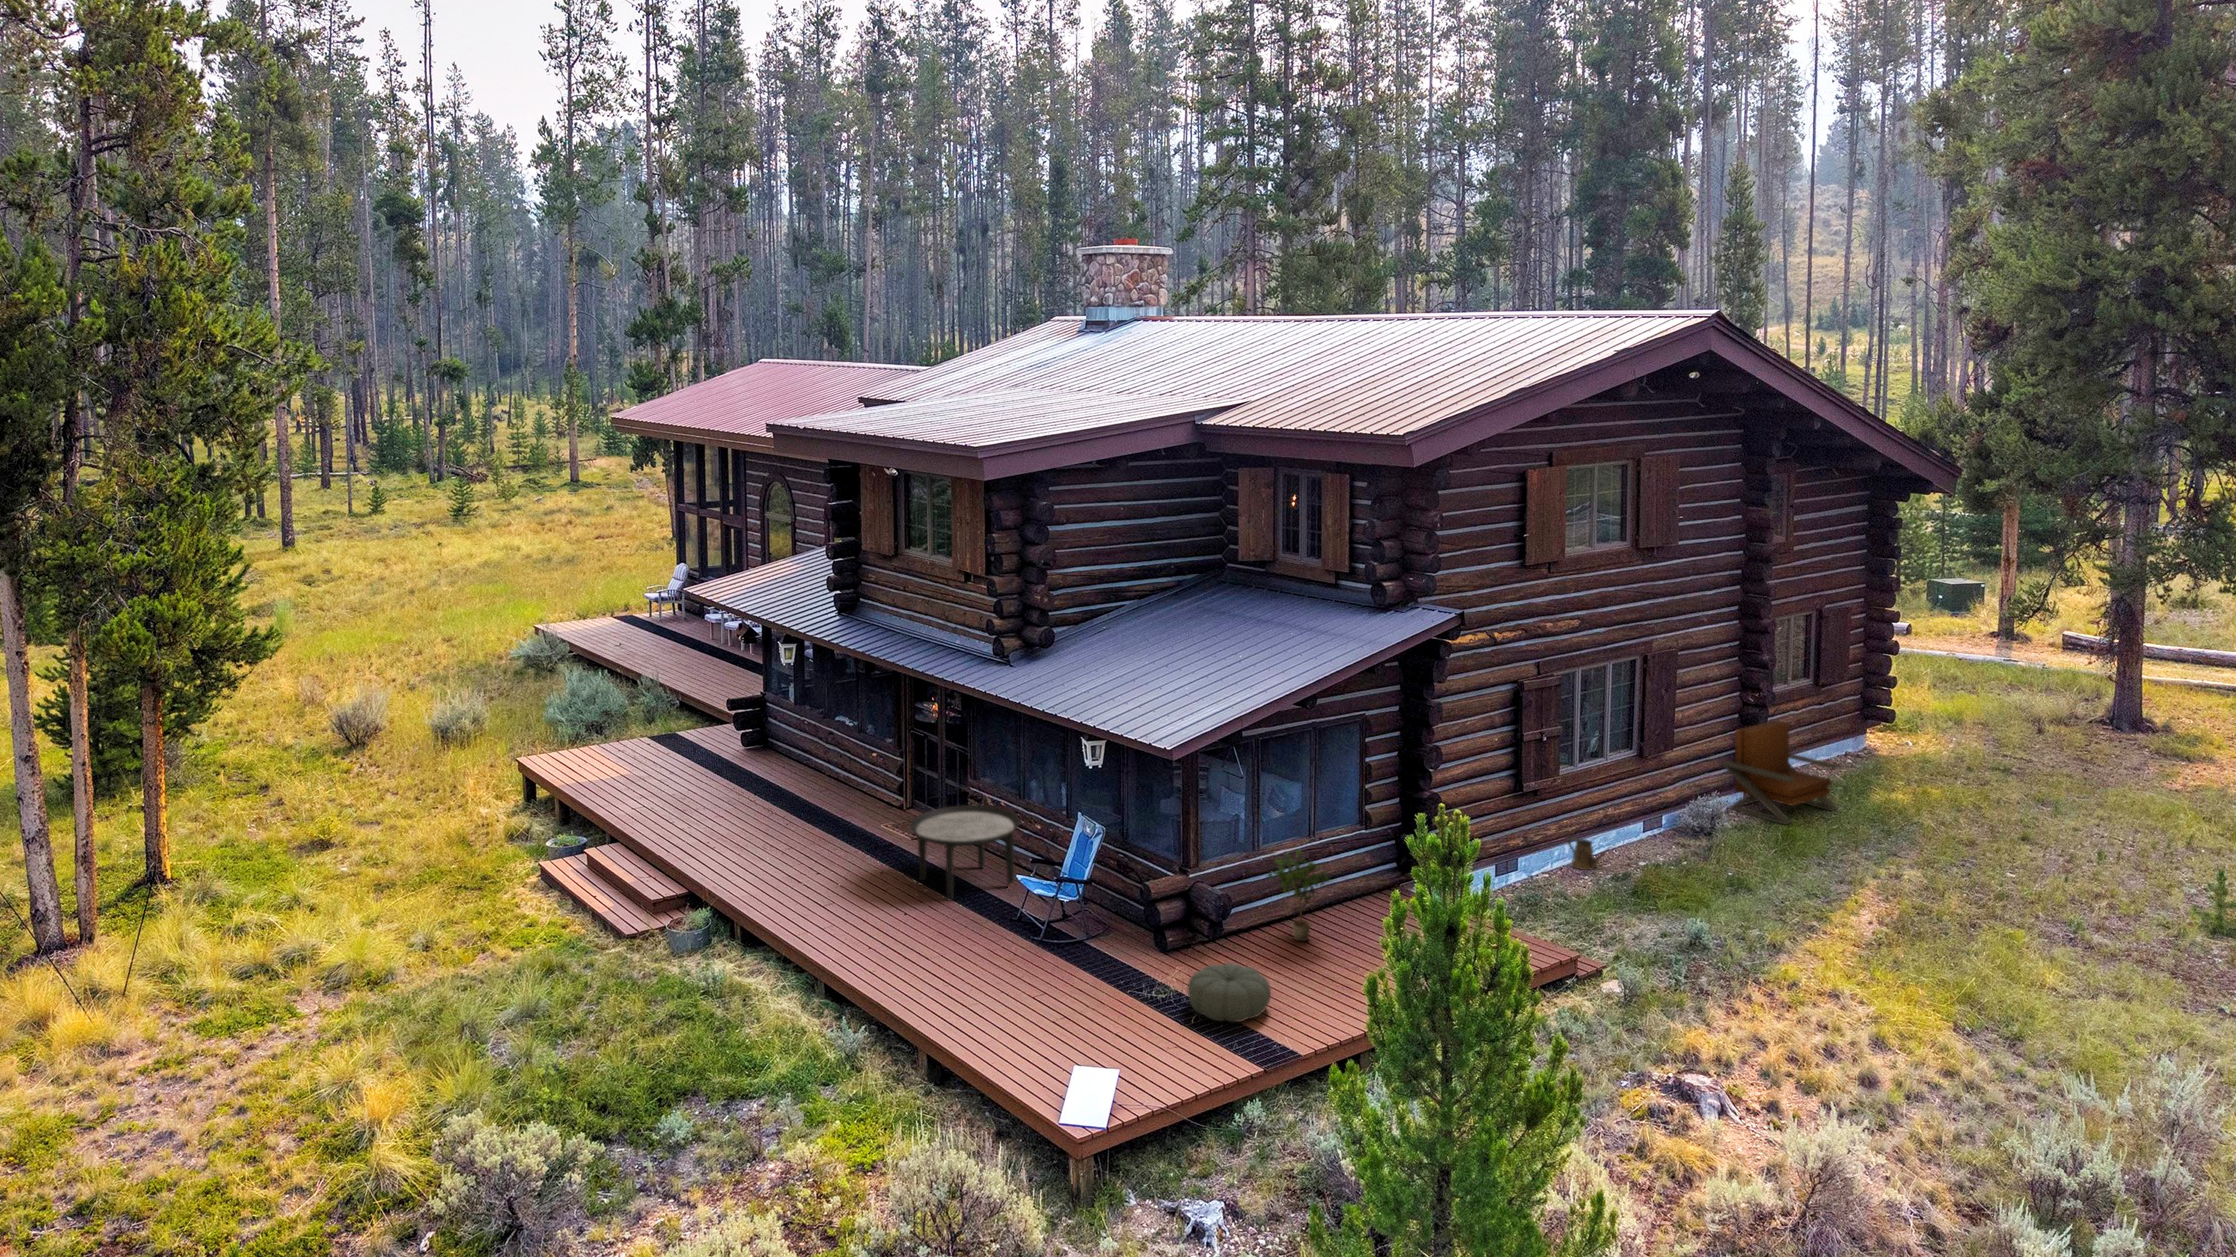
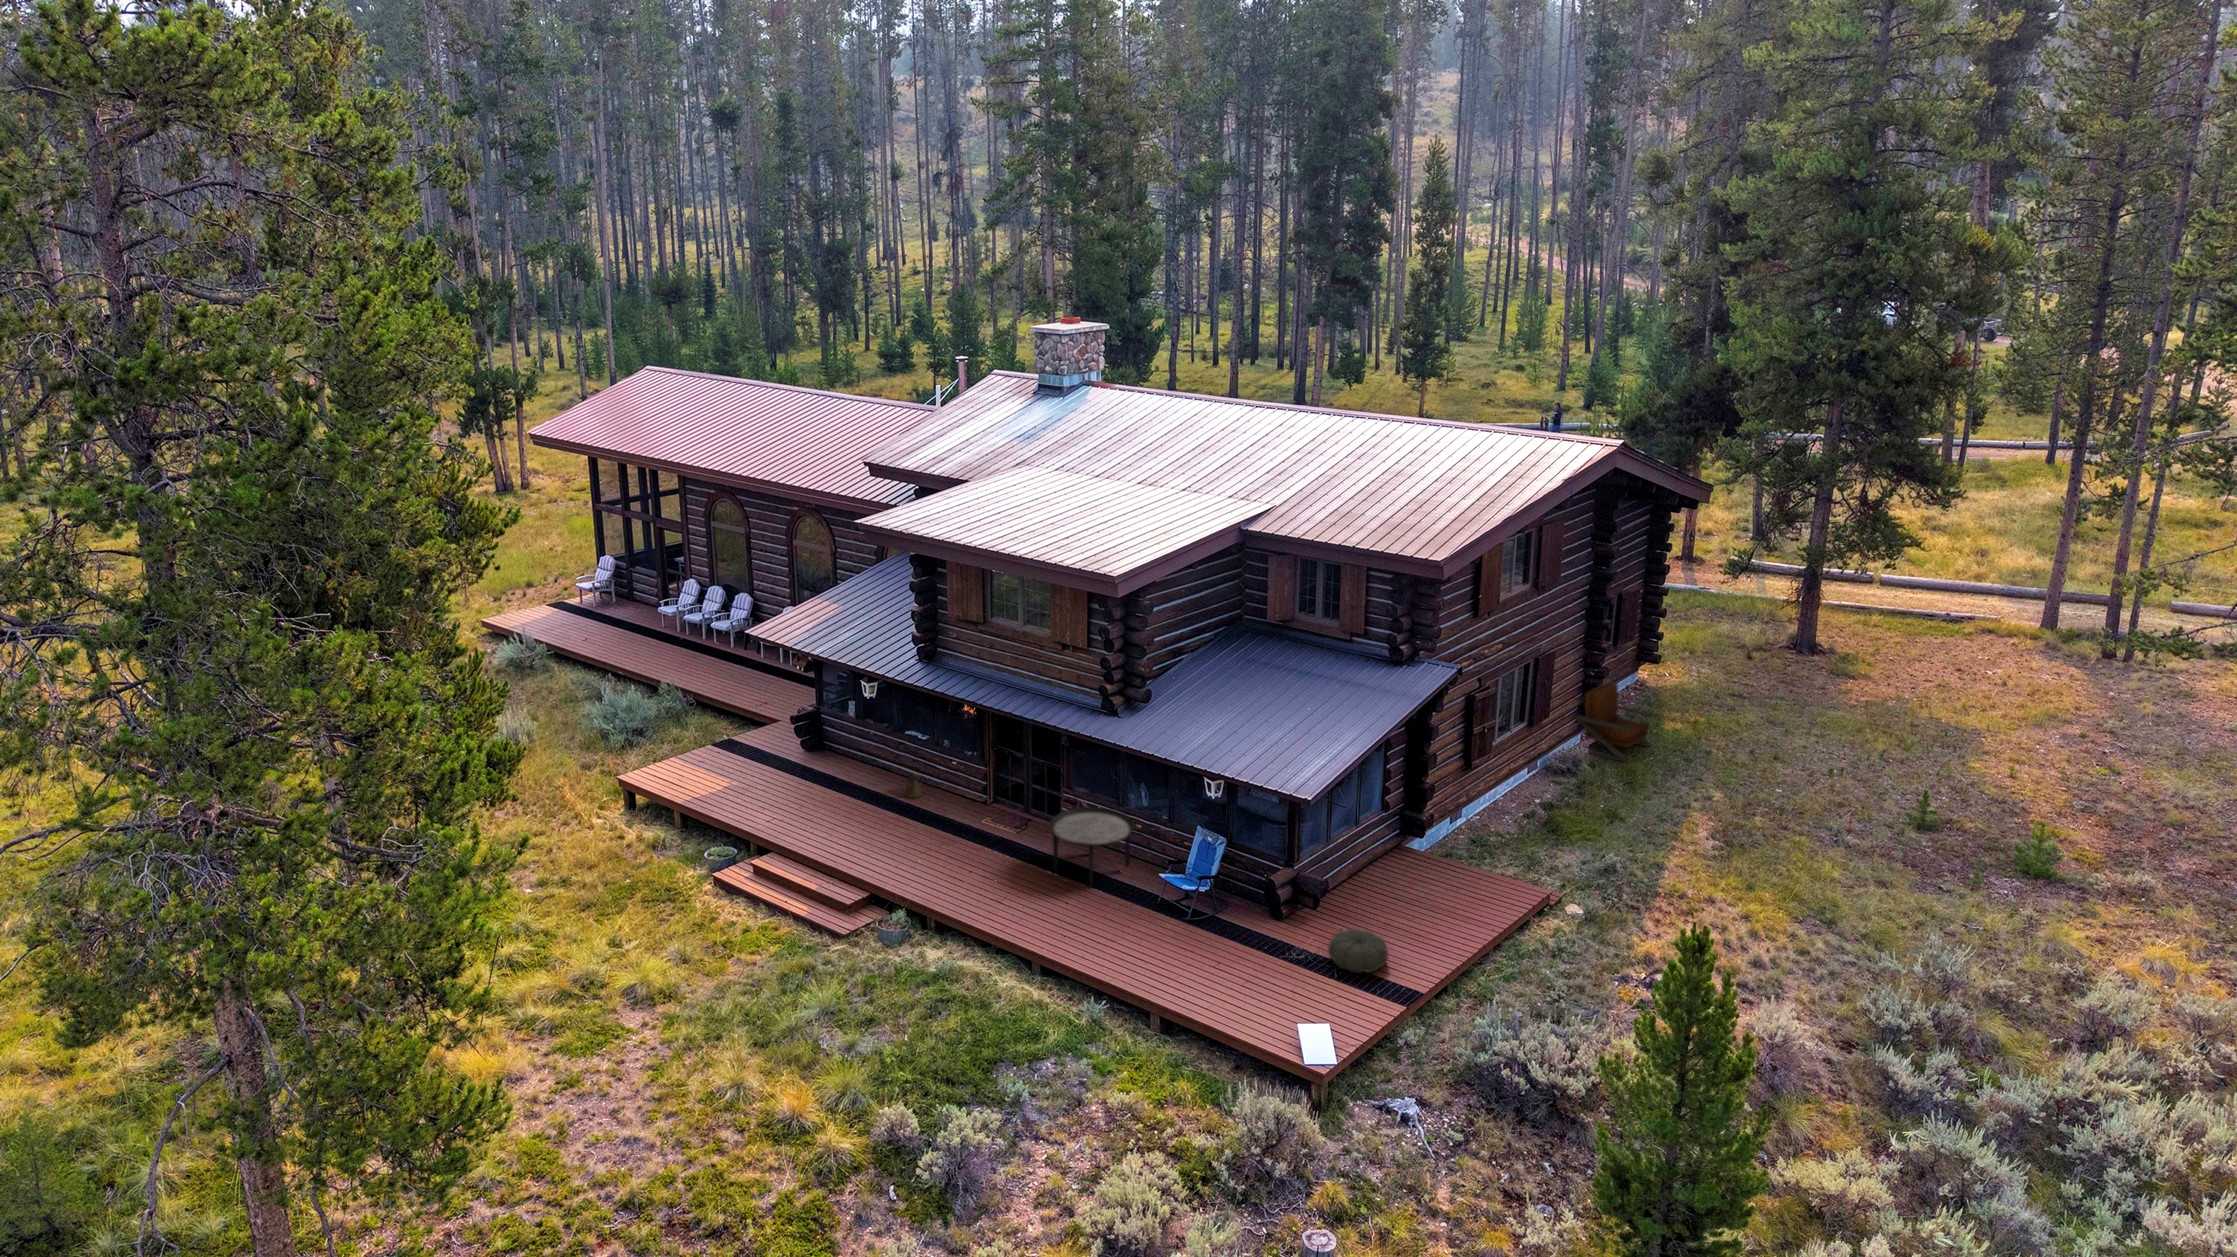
watering can: present [1568,838,1610,870] -> present [902,776,922,798]
potted plant: present [1268,850,1329,941] -> none [1343,833,1394,900]

